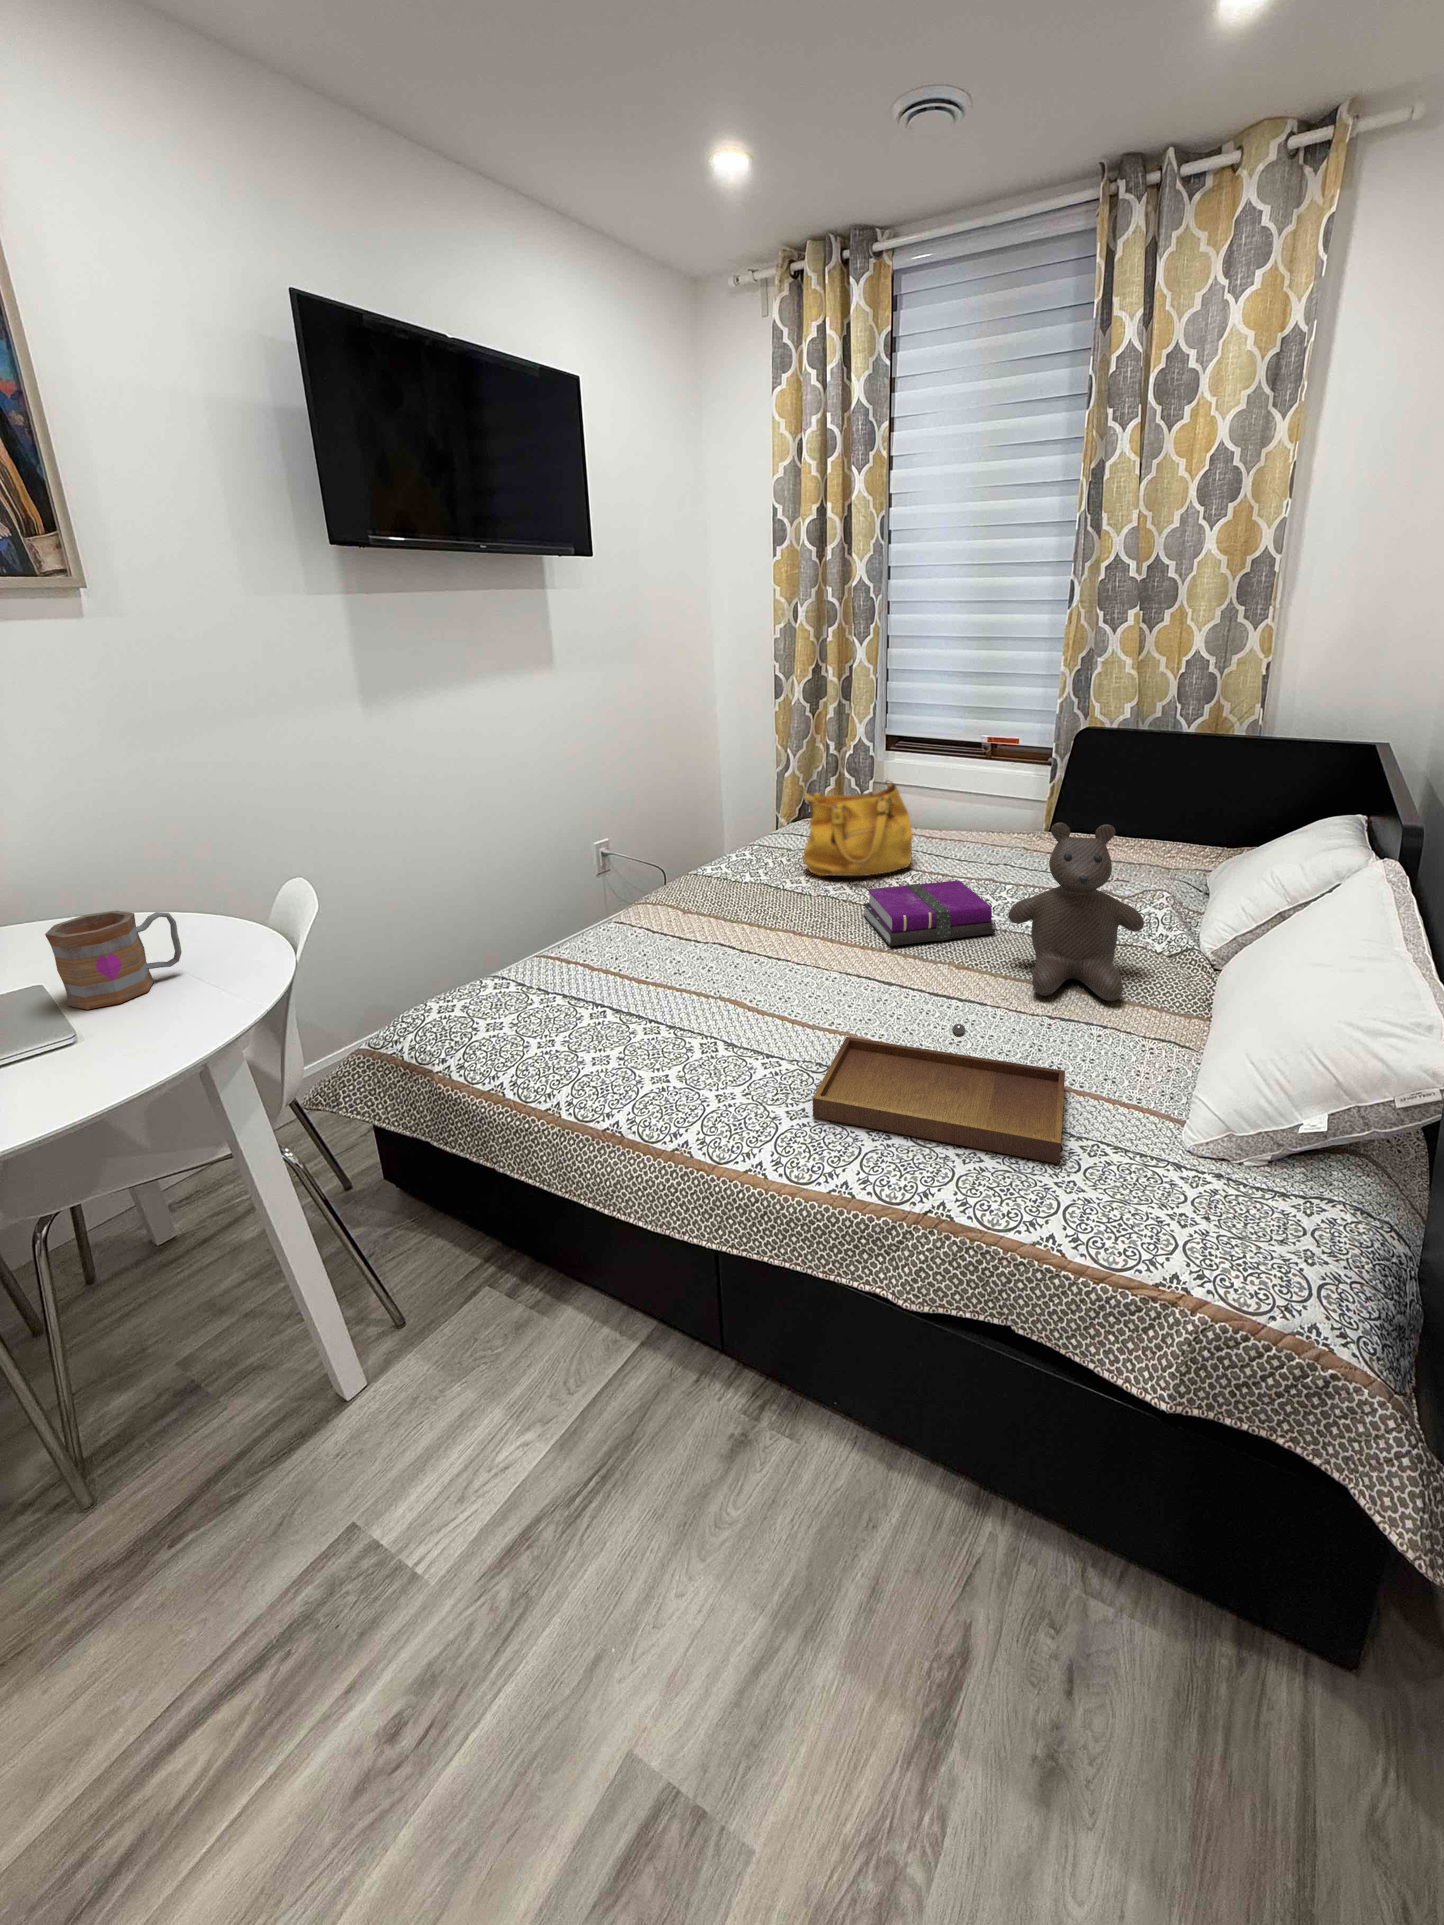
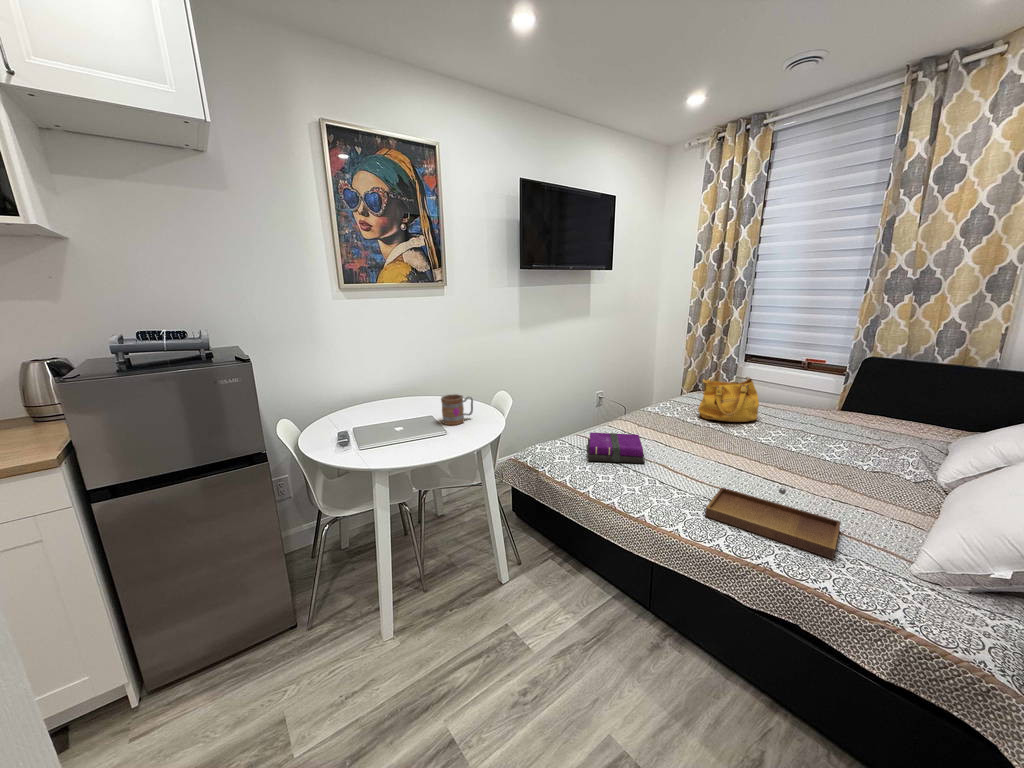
teddy bear: present [1008,823,1144,1001] -> none [813,404,899,498]
notebook: present [863,880,996,946] -> present [588,432,645,463]

